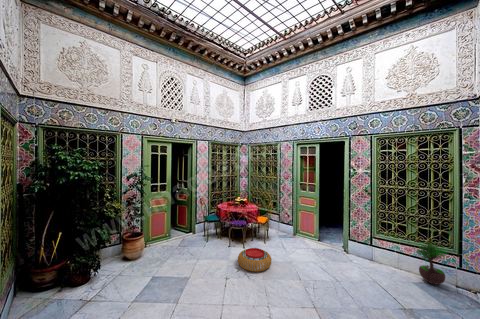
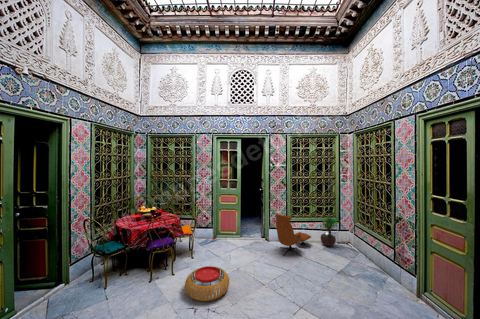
lounge chair: none [340,222,401,277] -> present [275,213,311,255]

